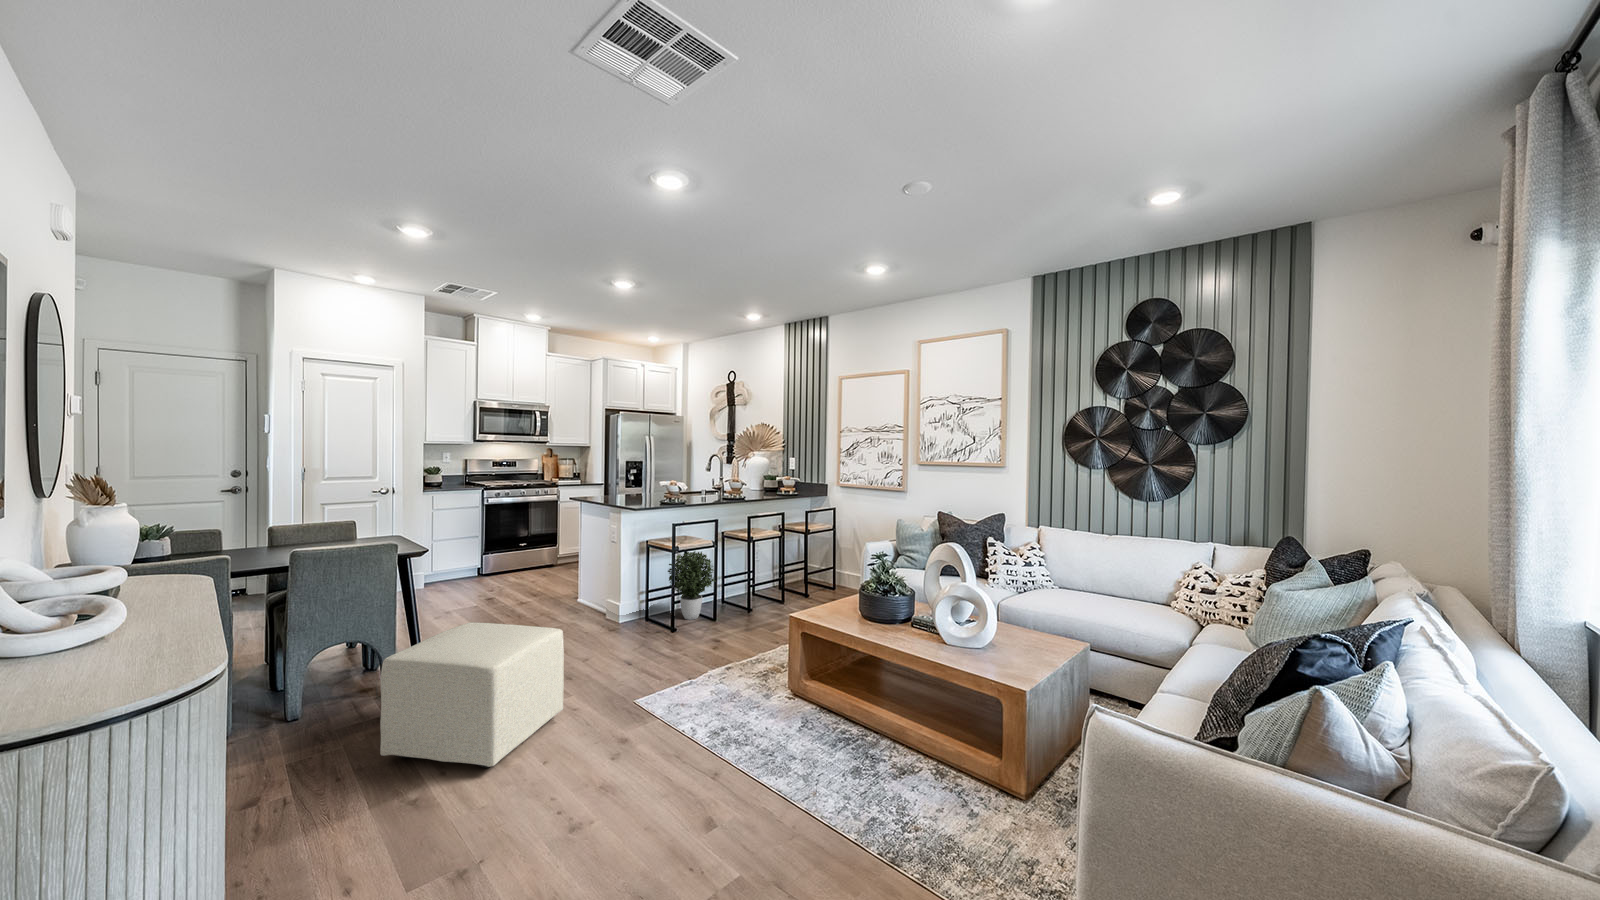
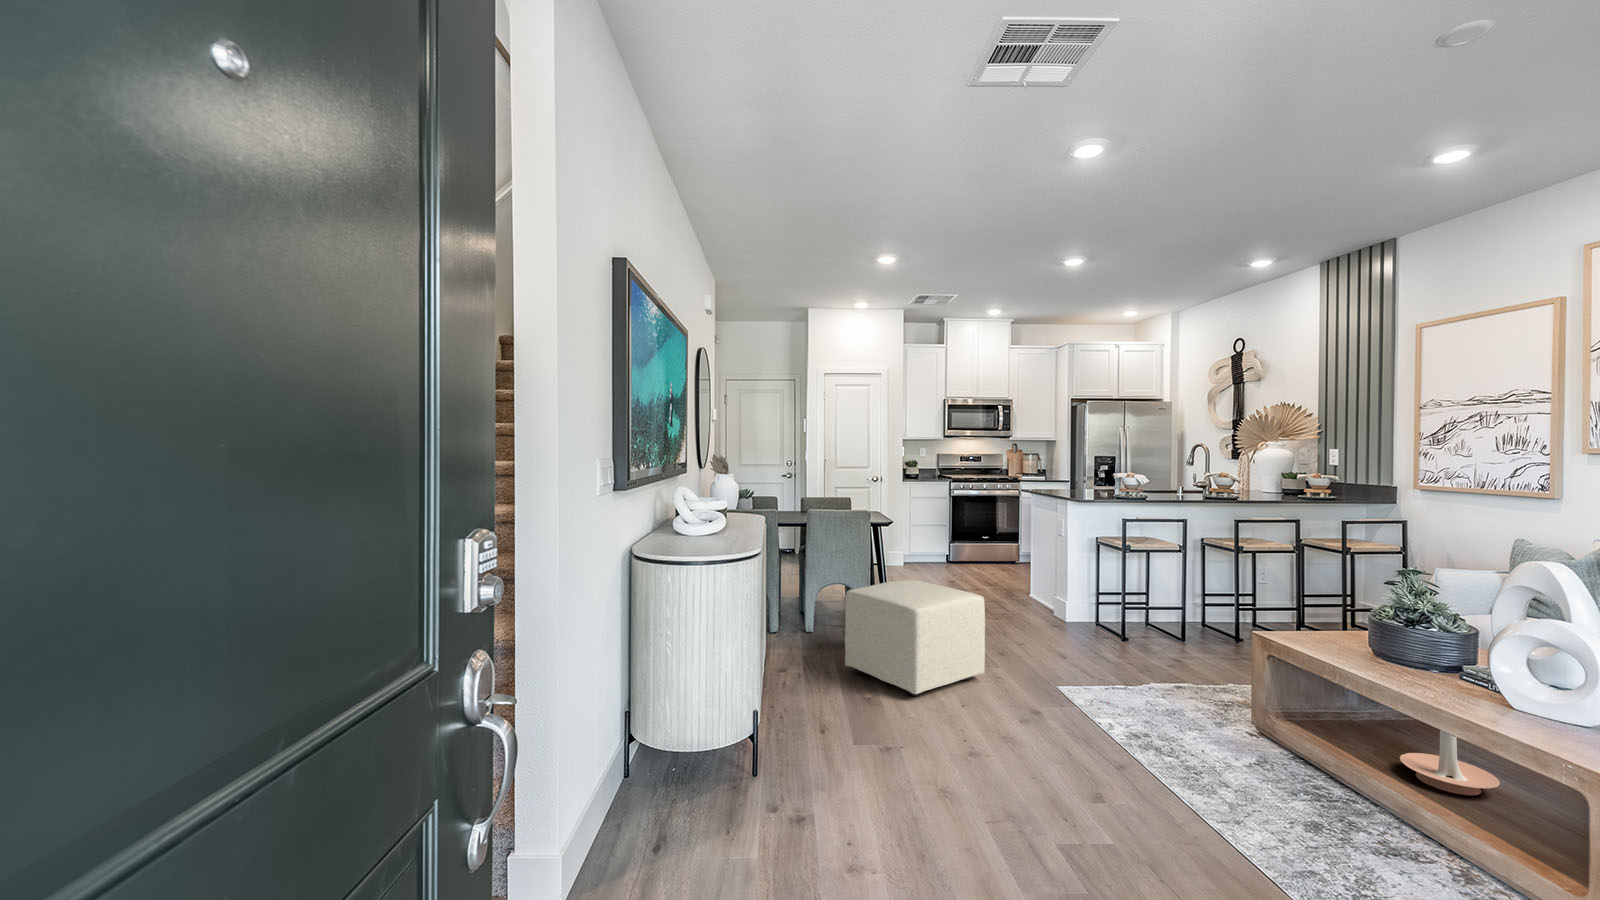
potted plant: present [668,551,715,620] -> none [1123,553,1186,634]
candle holder: none [882,650,930,709] -> present [1400,729,1500,795]

